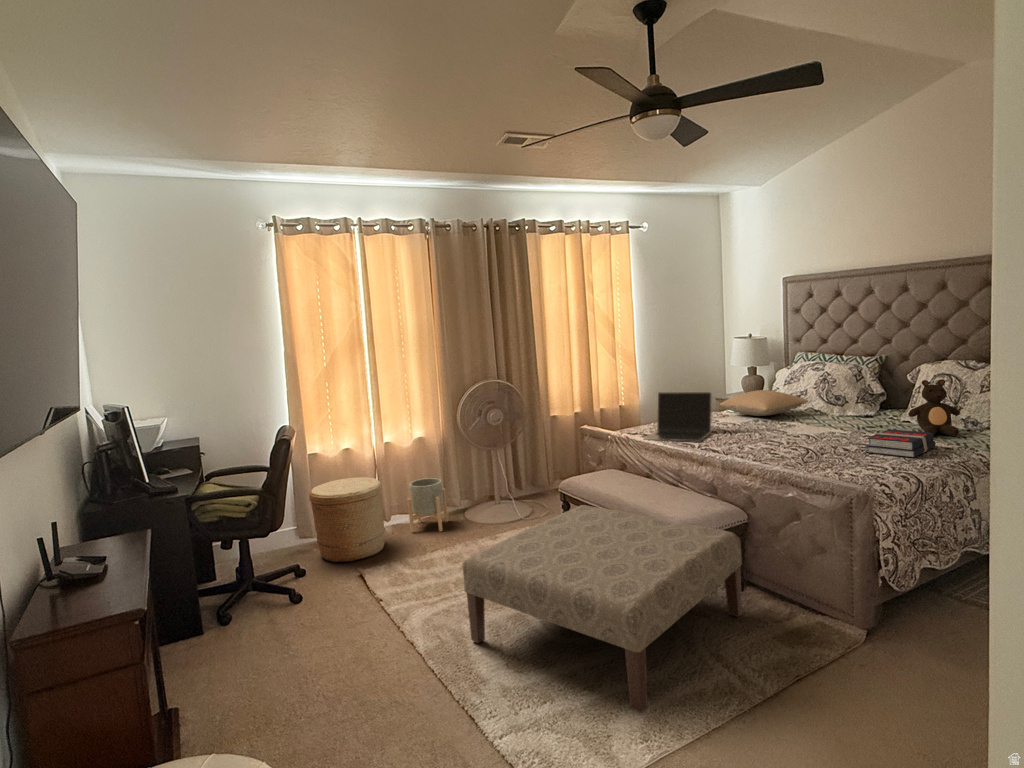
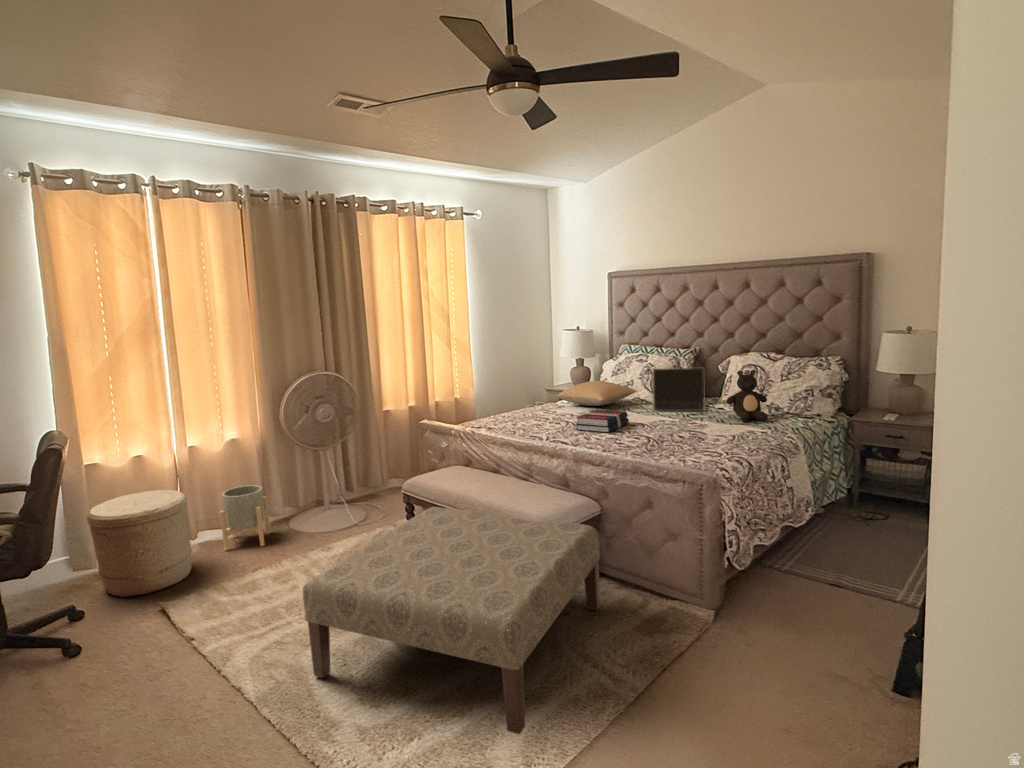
laptop: present [645,392,712,442] -> present [652,368,705,411]
book: present [866,429,936,457] -> present [576,410,629,432]

